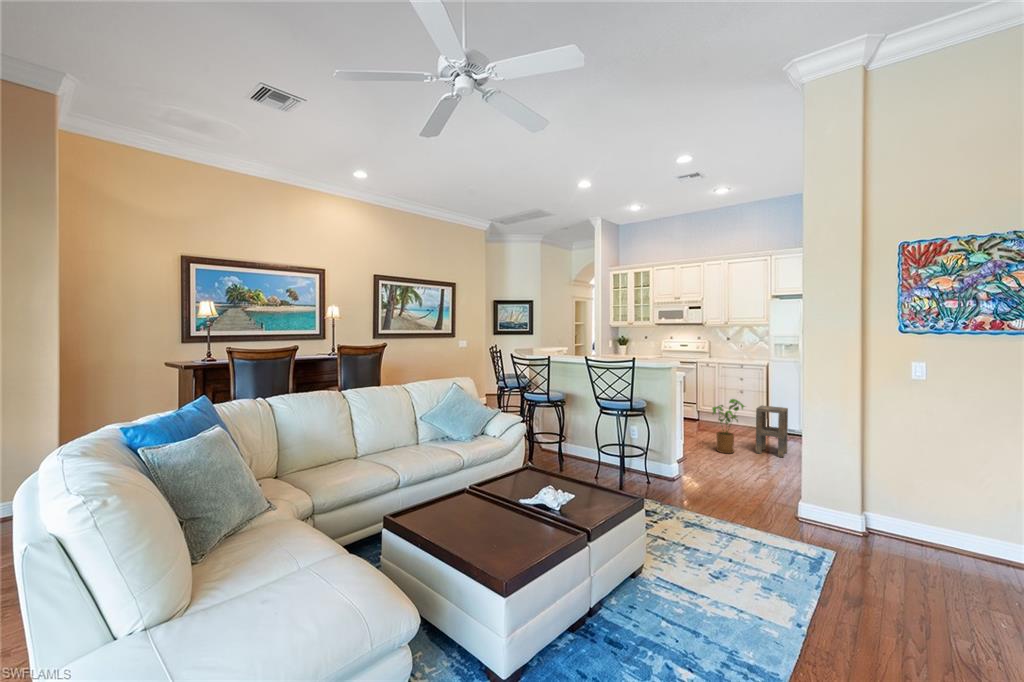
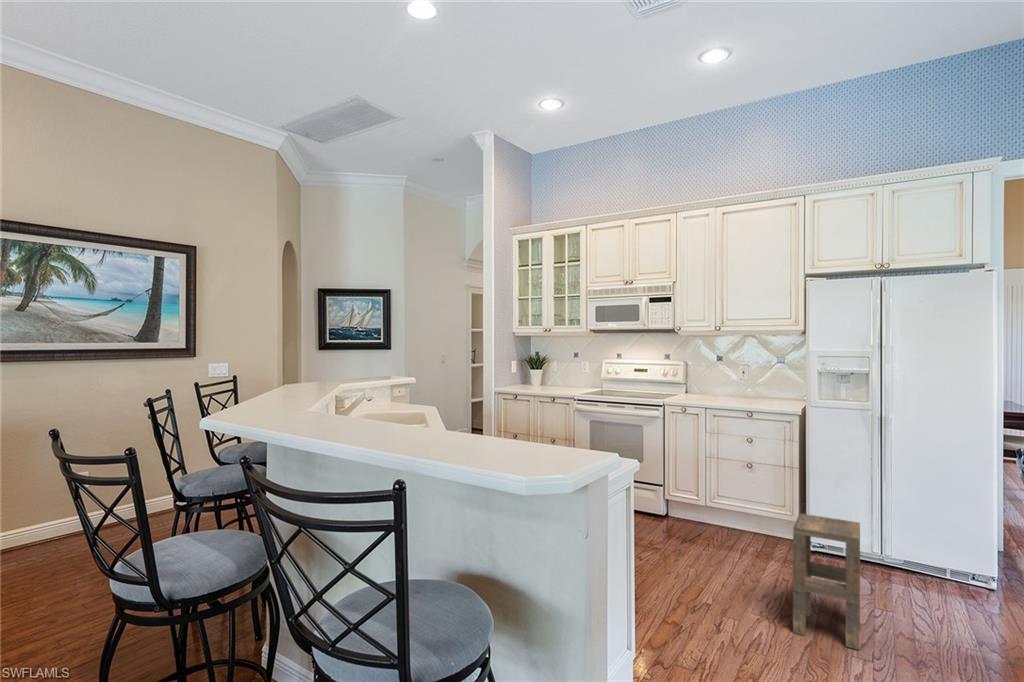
house plant: present [712,399,745,453] -> none [695,506,773,639]

